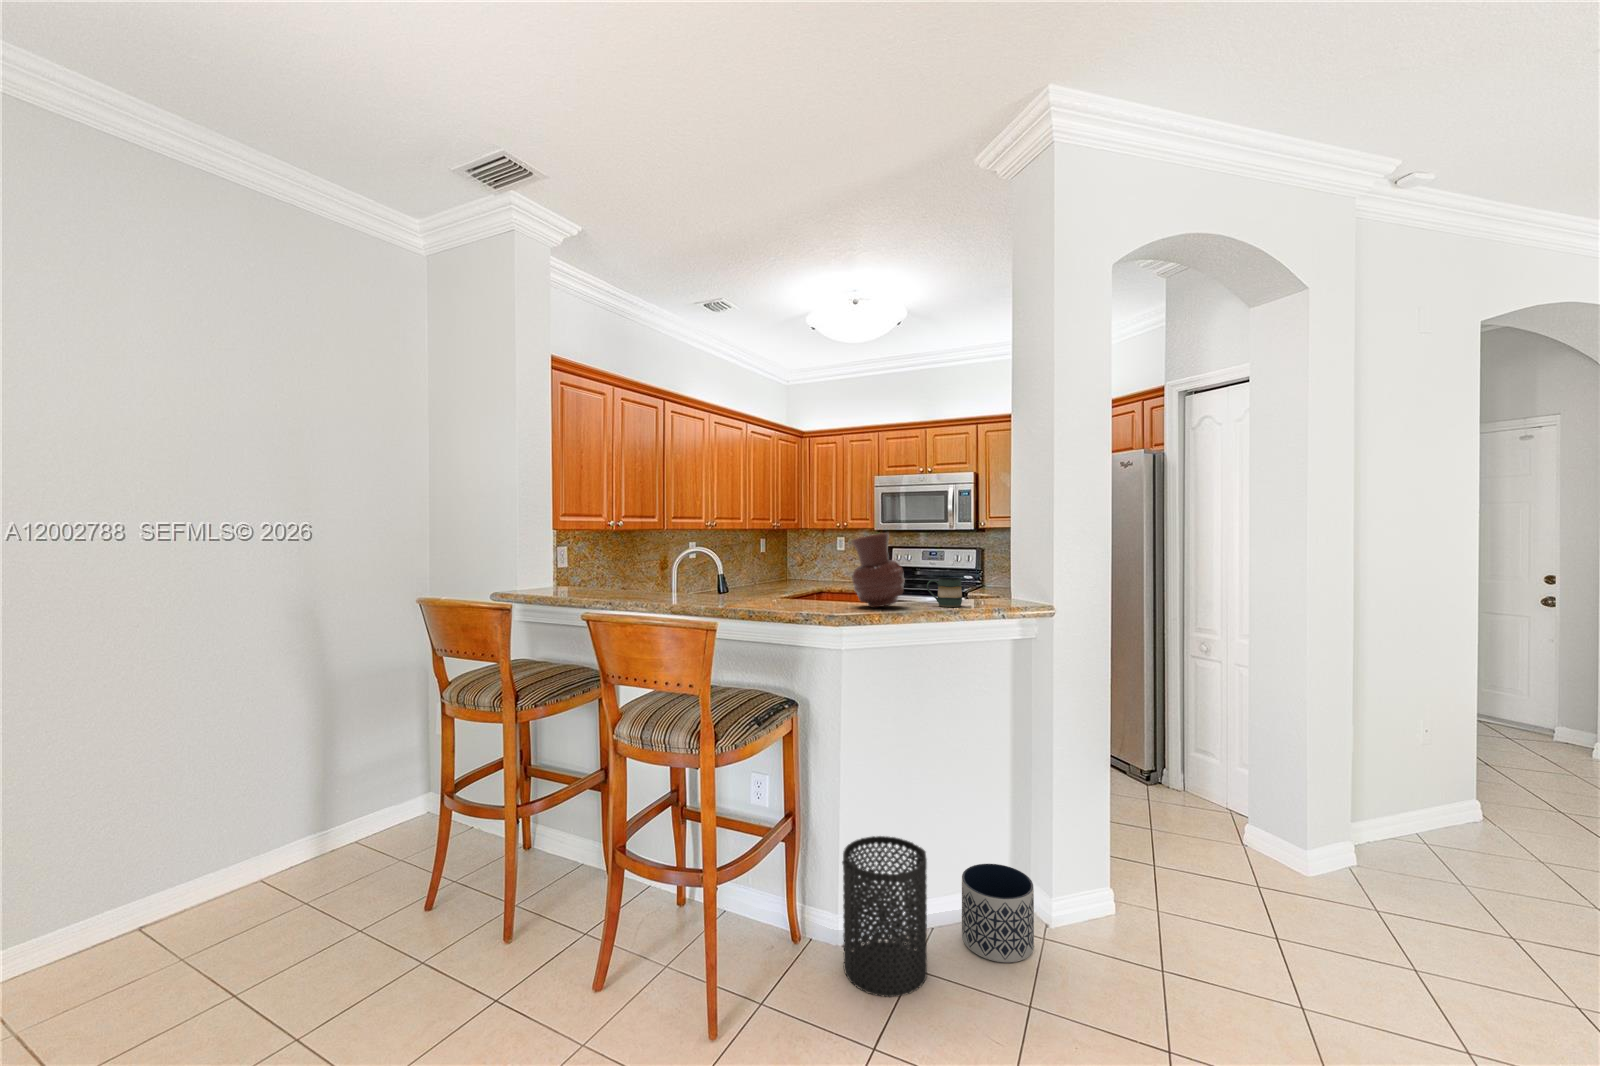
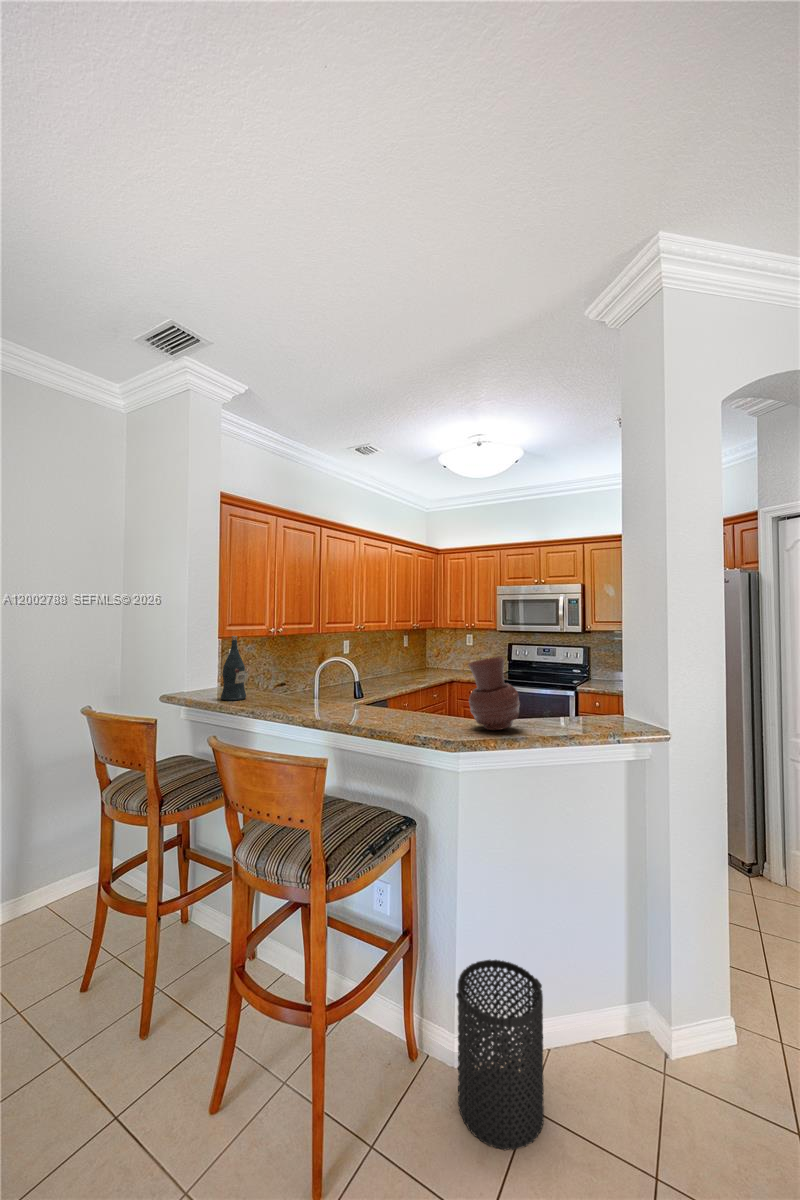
wine bottle: none [567,522,596,595] -> present [221,636,246,701]
mug: present [927,577,962,607] -> none [542,700,577,731]
planter: present [962,864,1034,963] -> none [579,988,656,1109]

